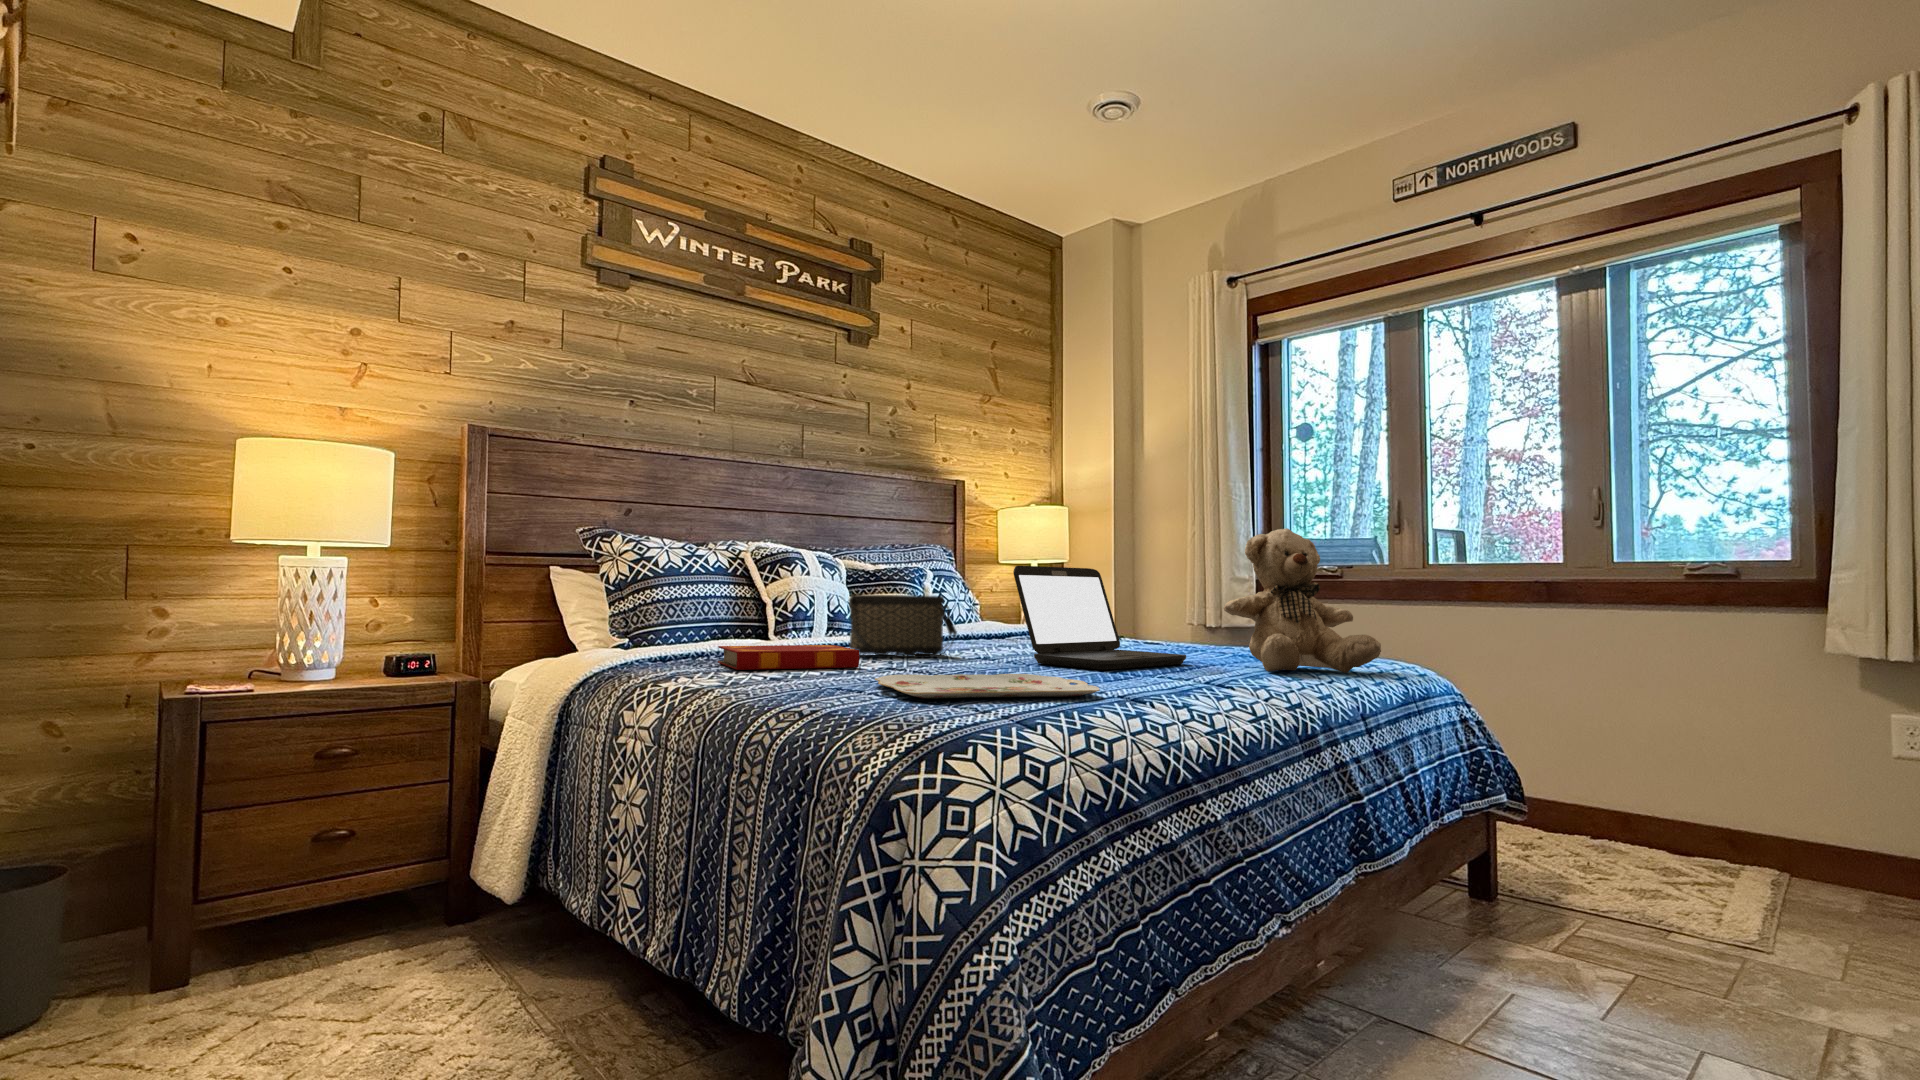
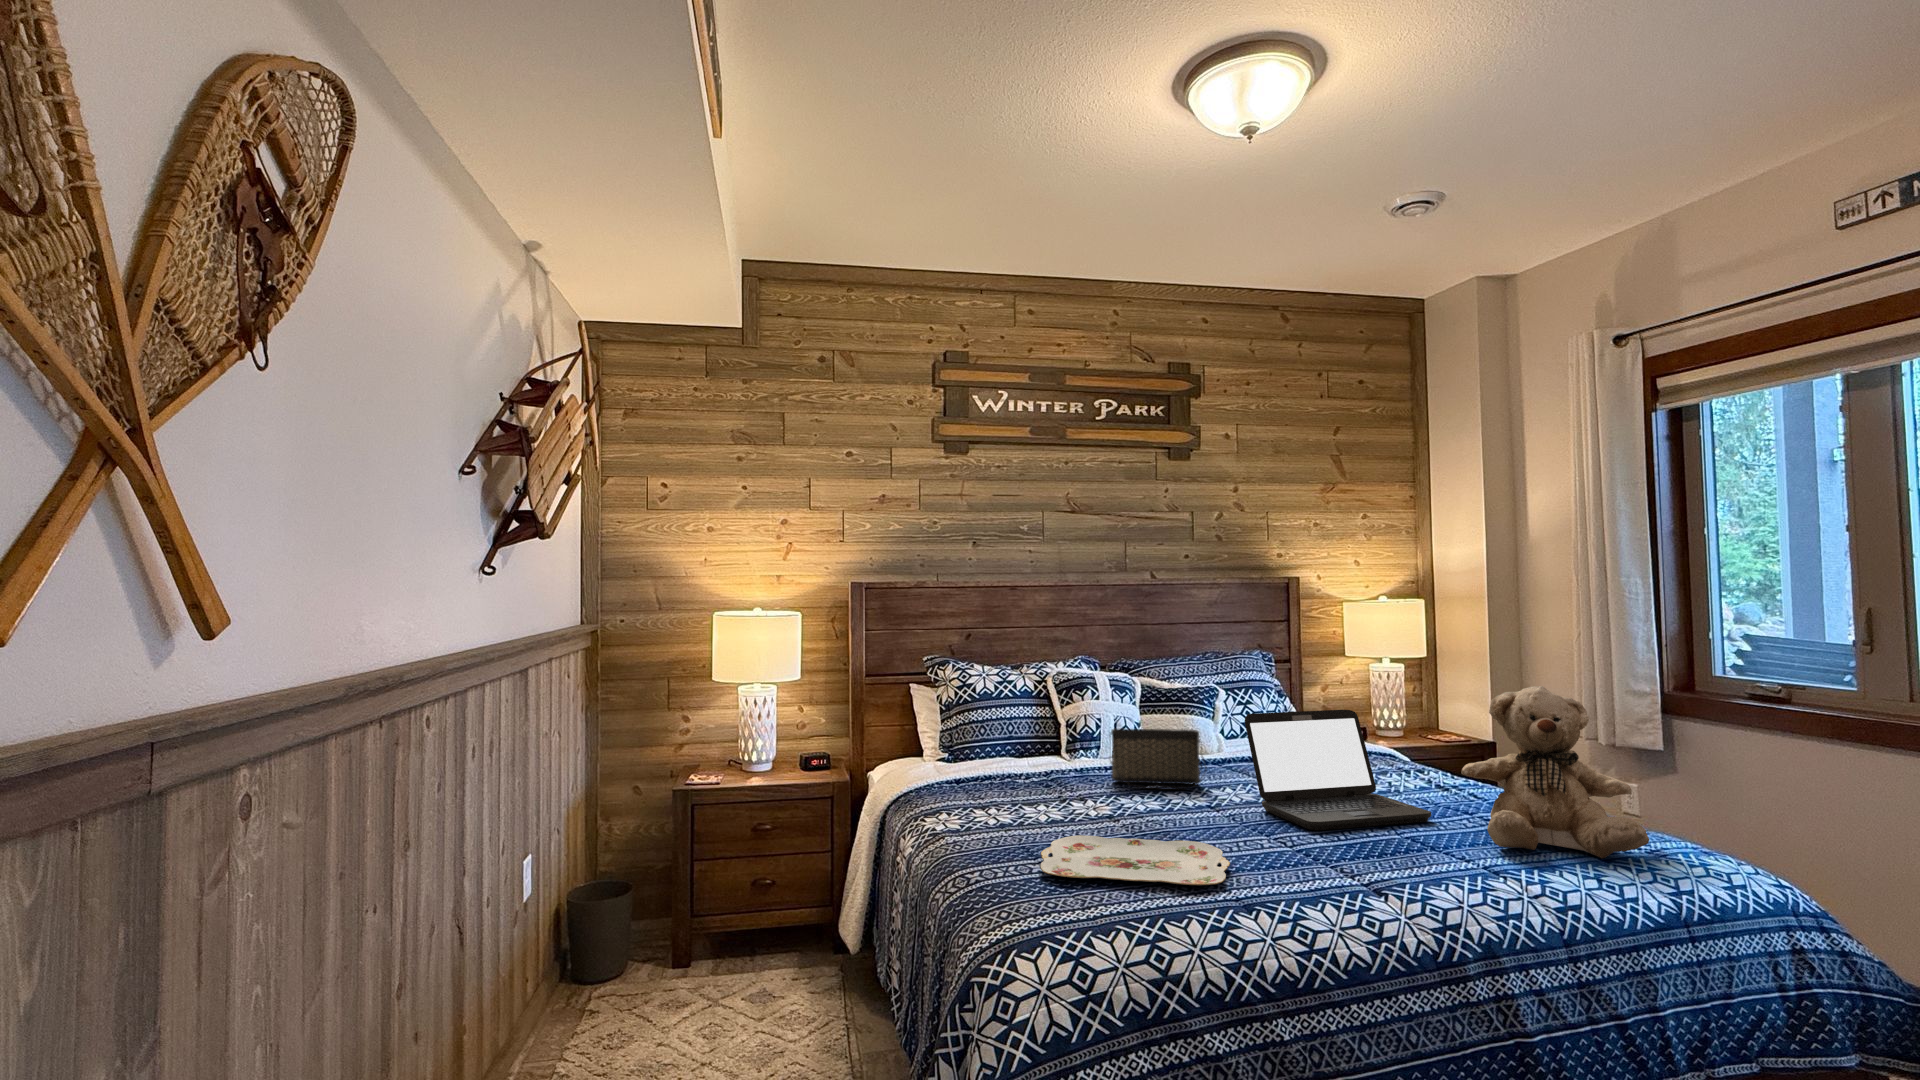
hardback book: present [718,645,859,670] -> none [982,780,1087,809]

